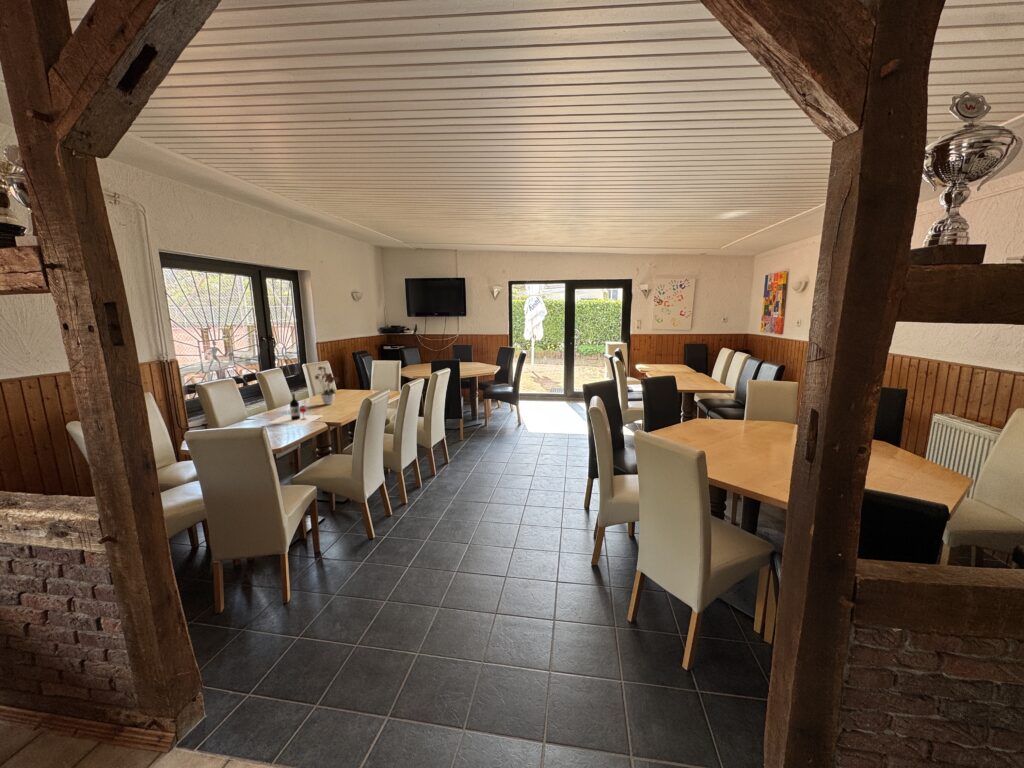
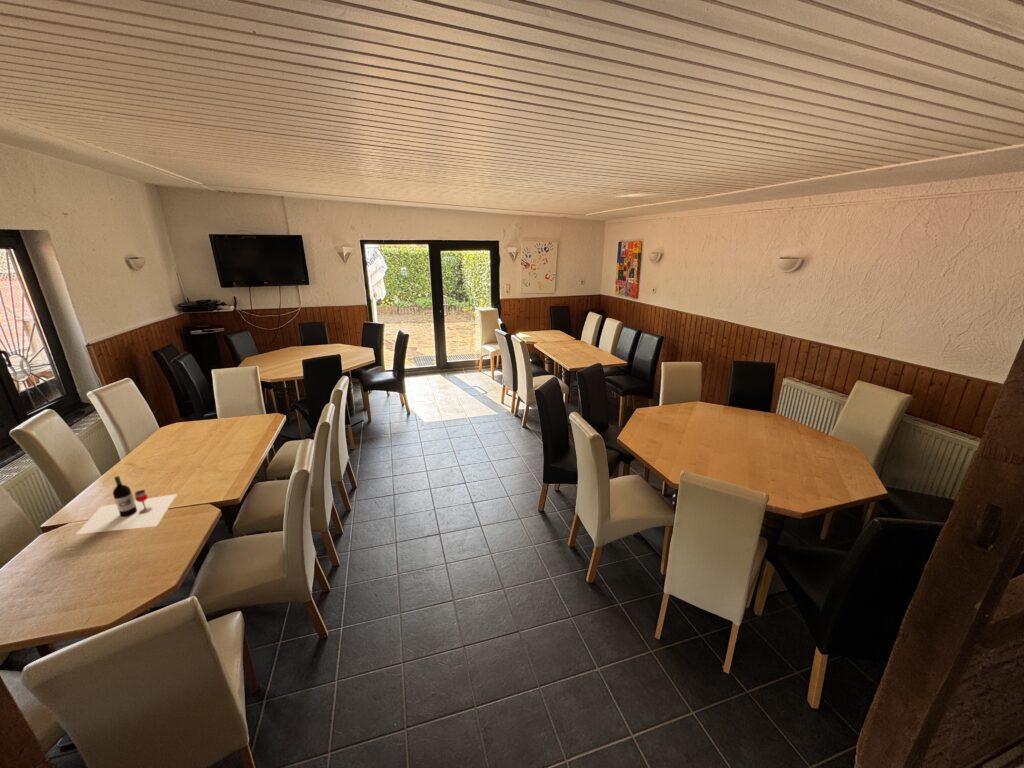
flower arrangement: present [315,367,339,405] -> none [128,407,184,464]

